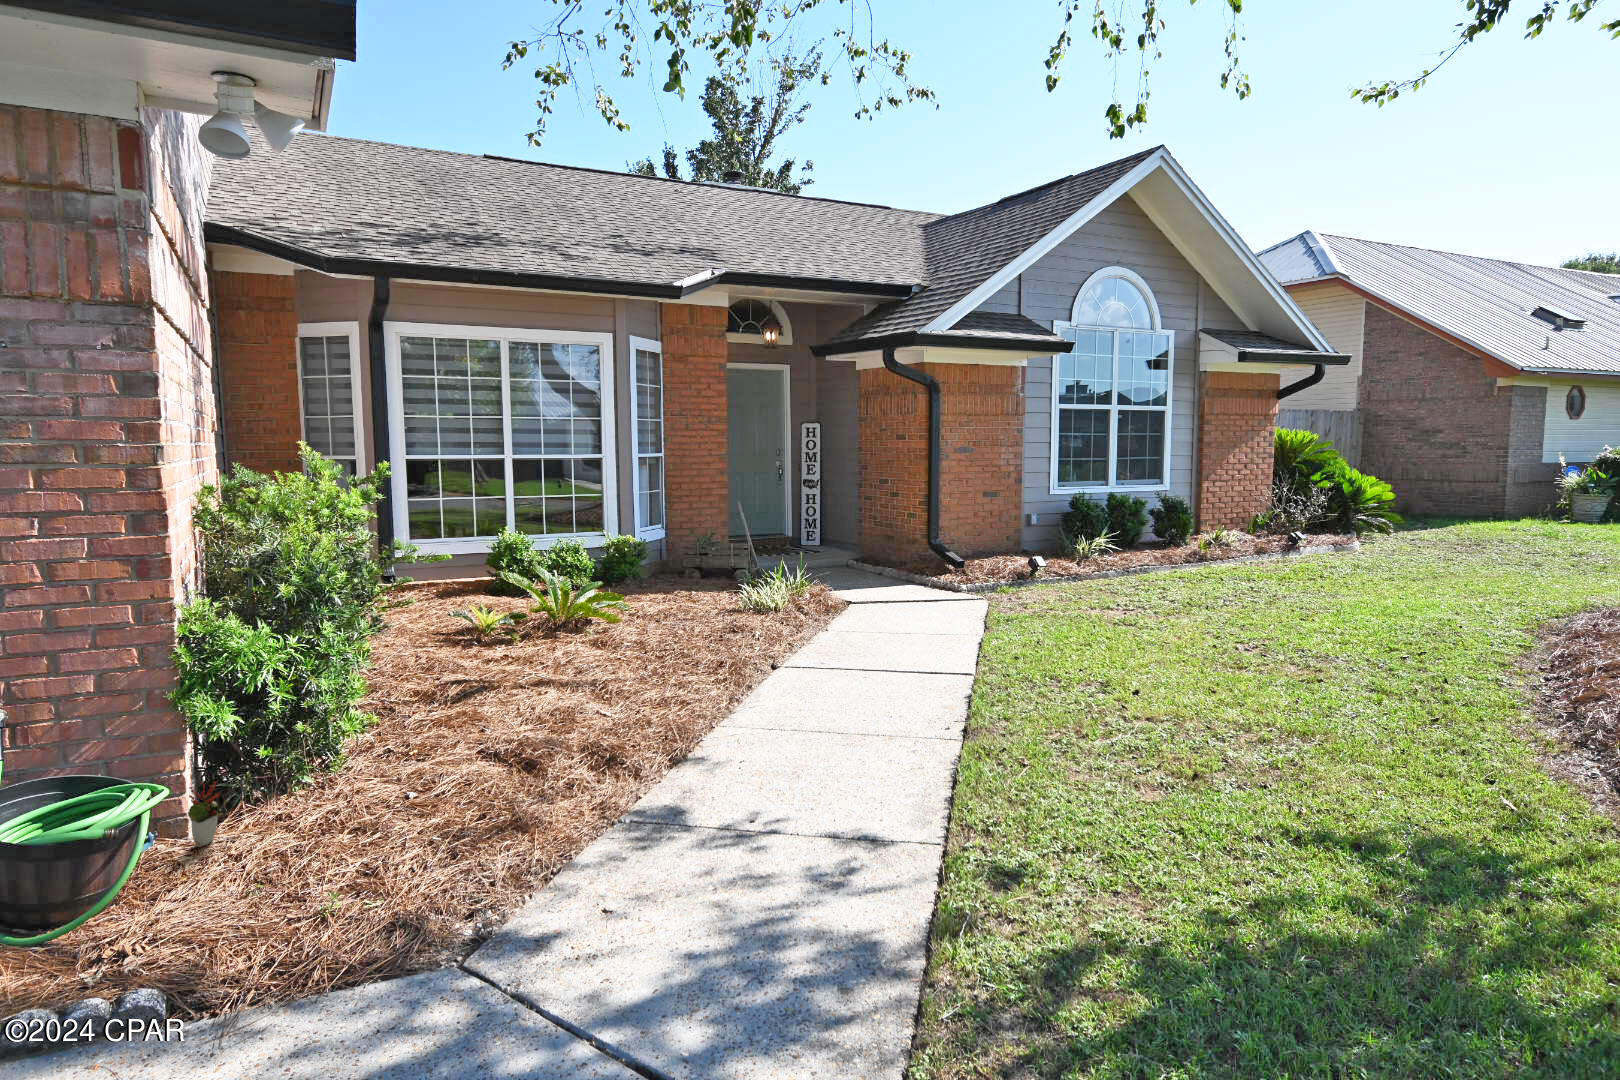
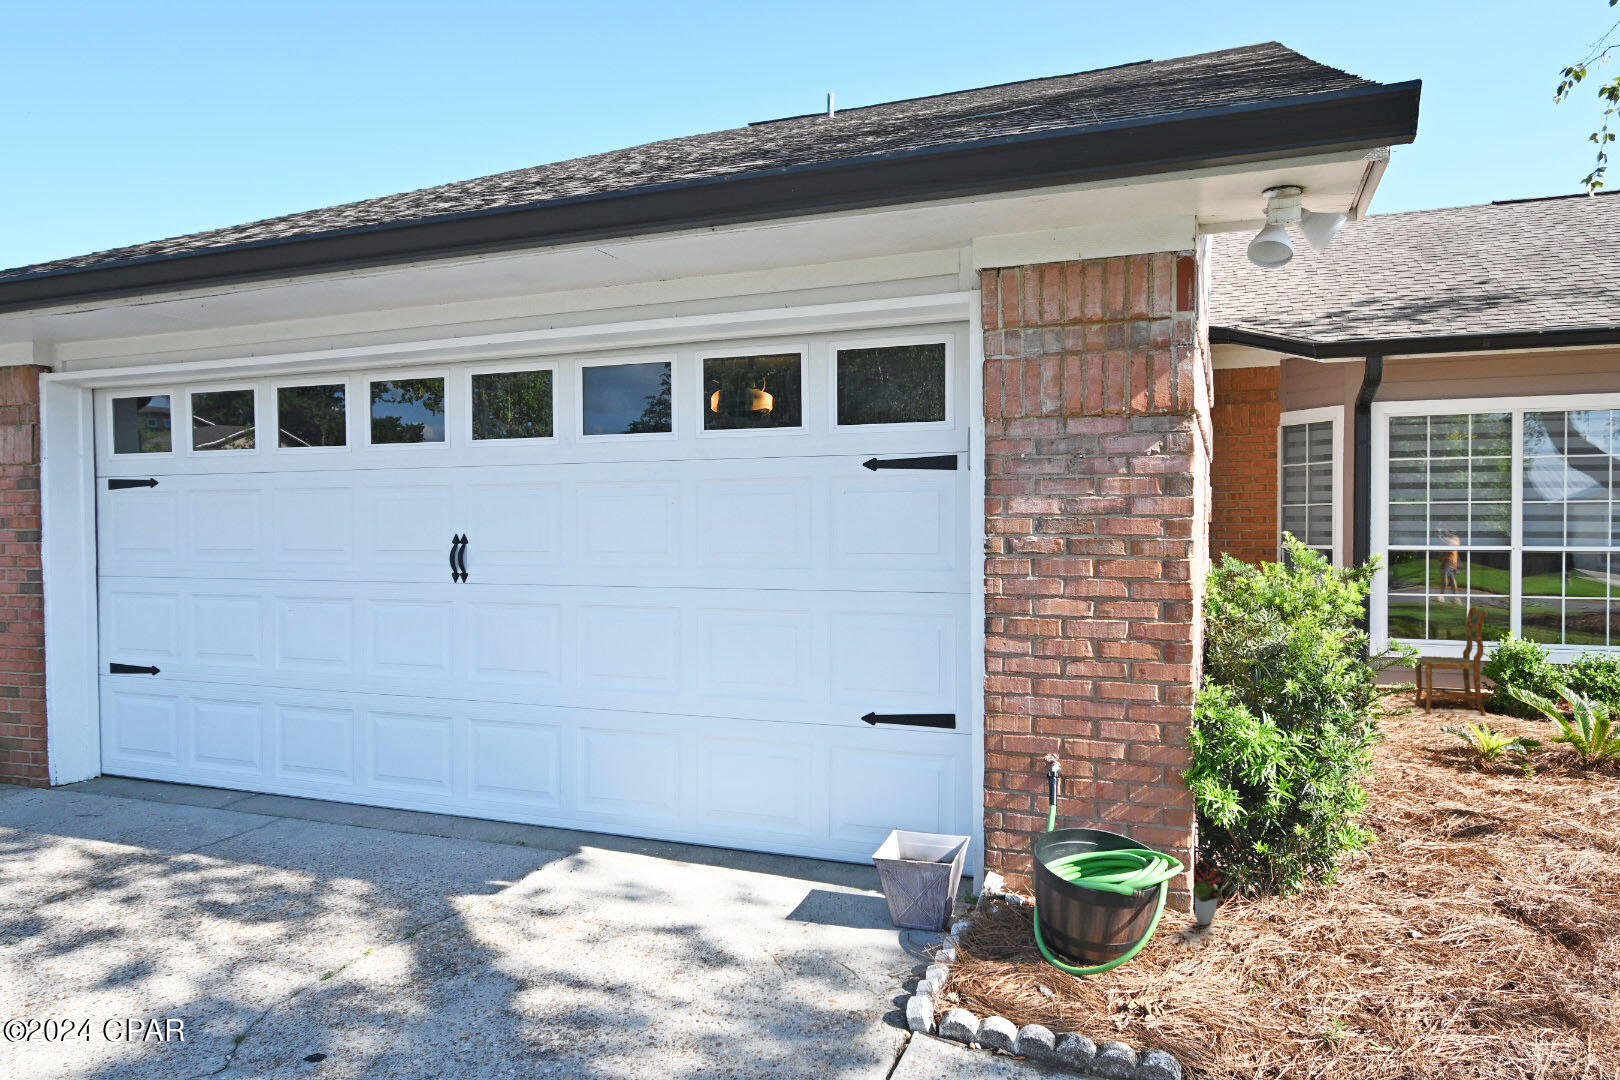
chair: none [434,508,490,603] -> present [1415,607,1488,716]

